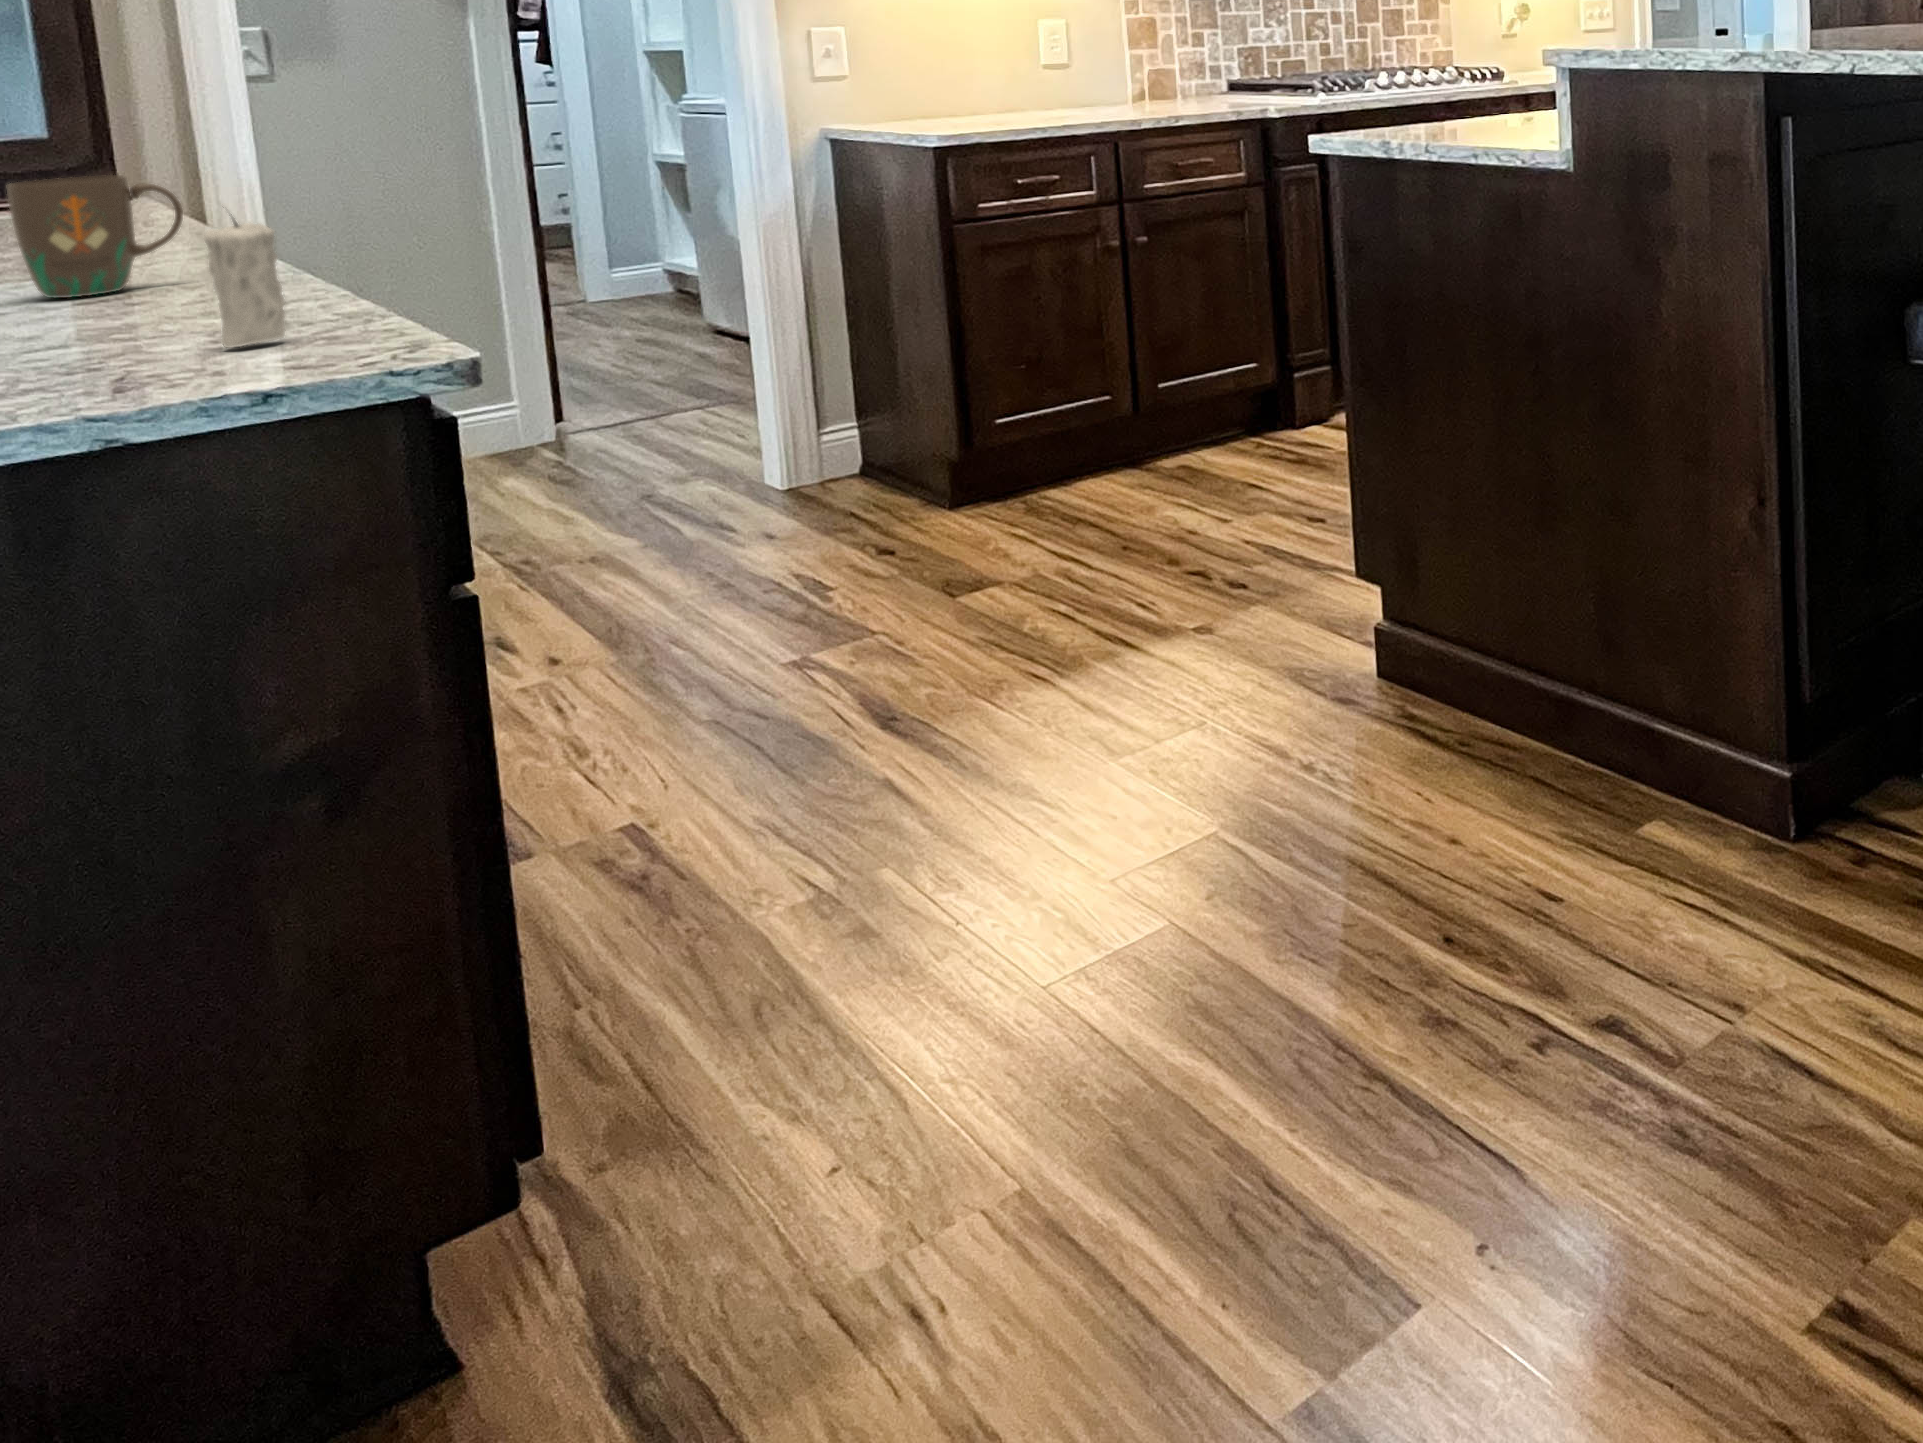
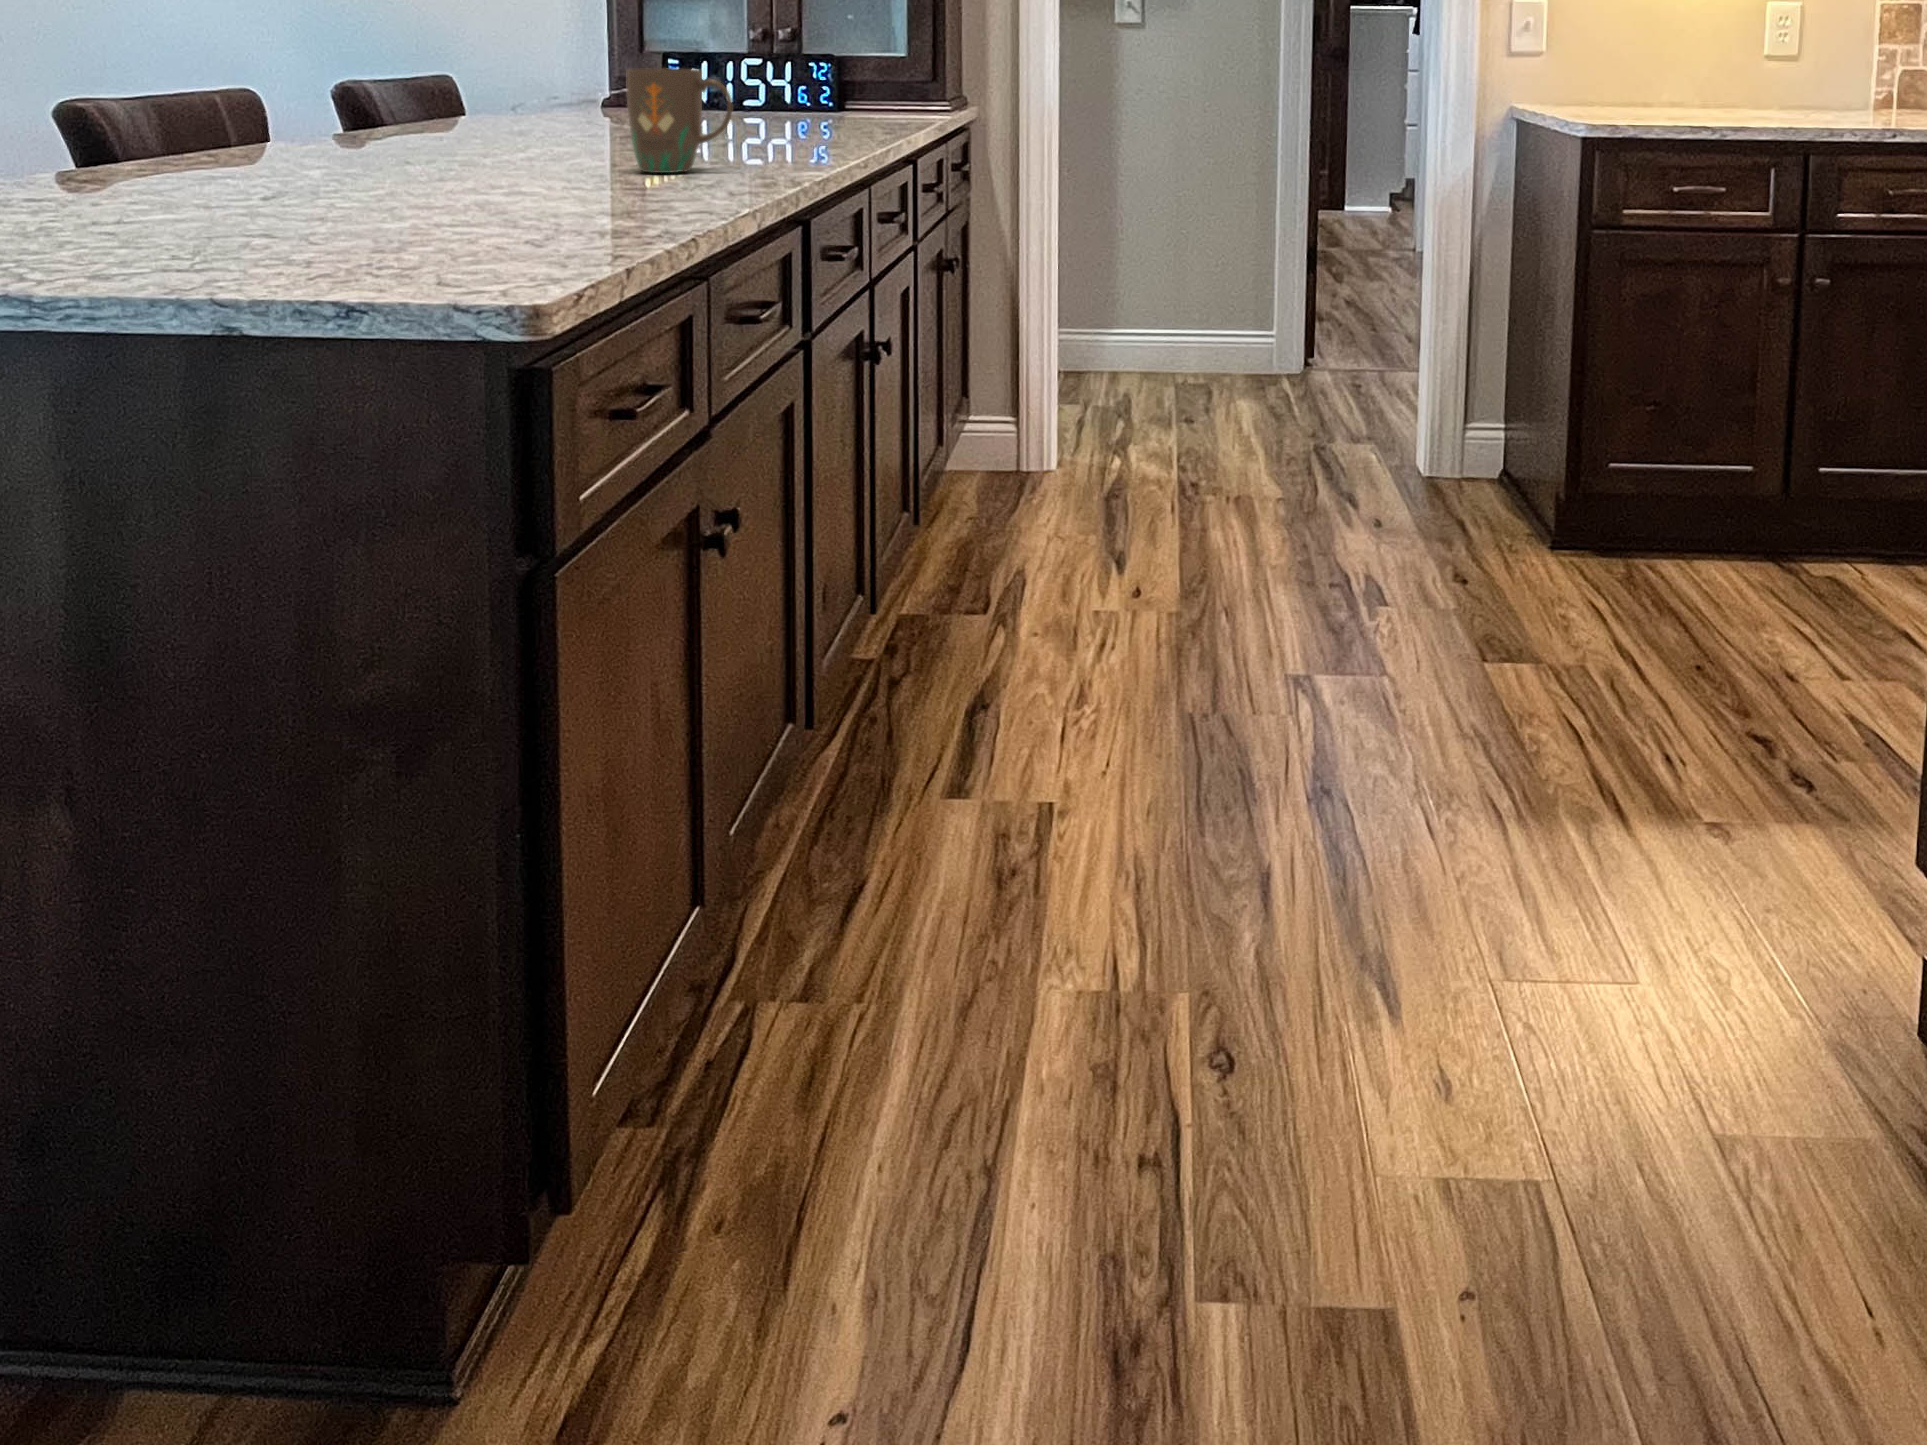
candle: present [204,214,286,348] -> none [521,84,577,230]

